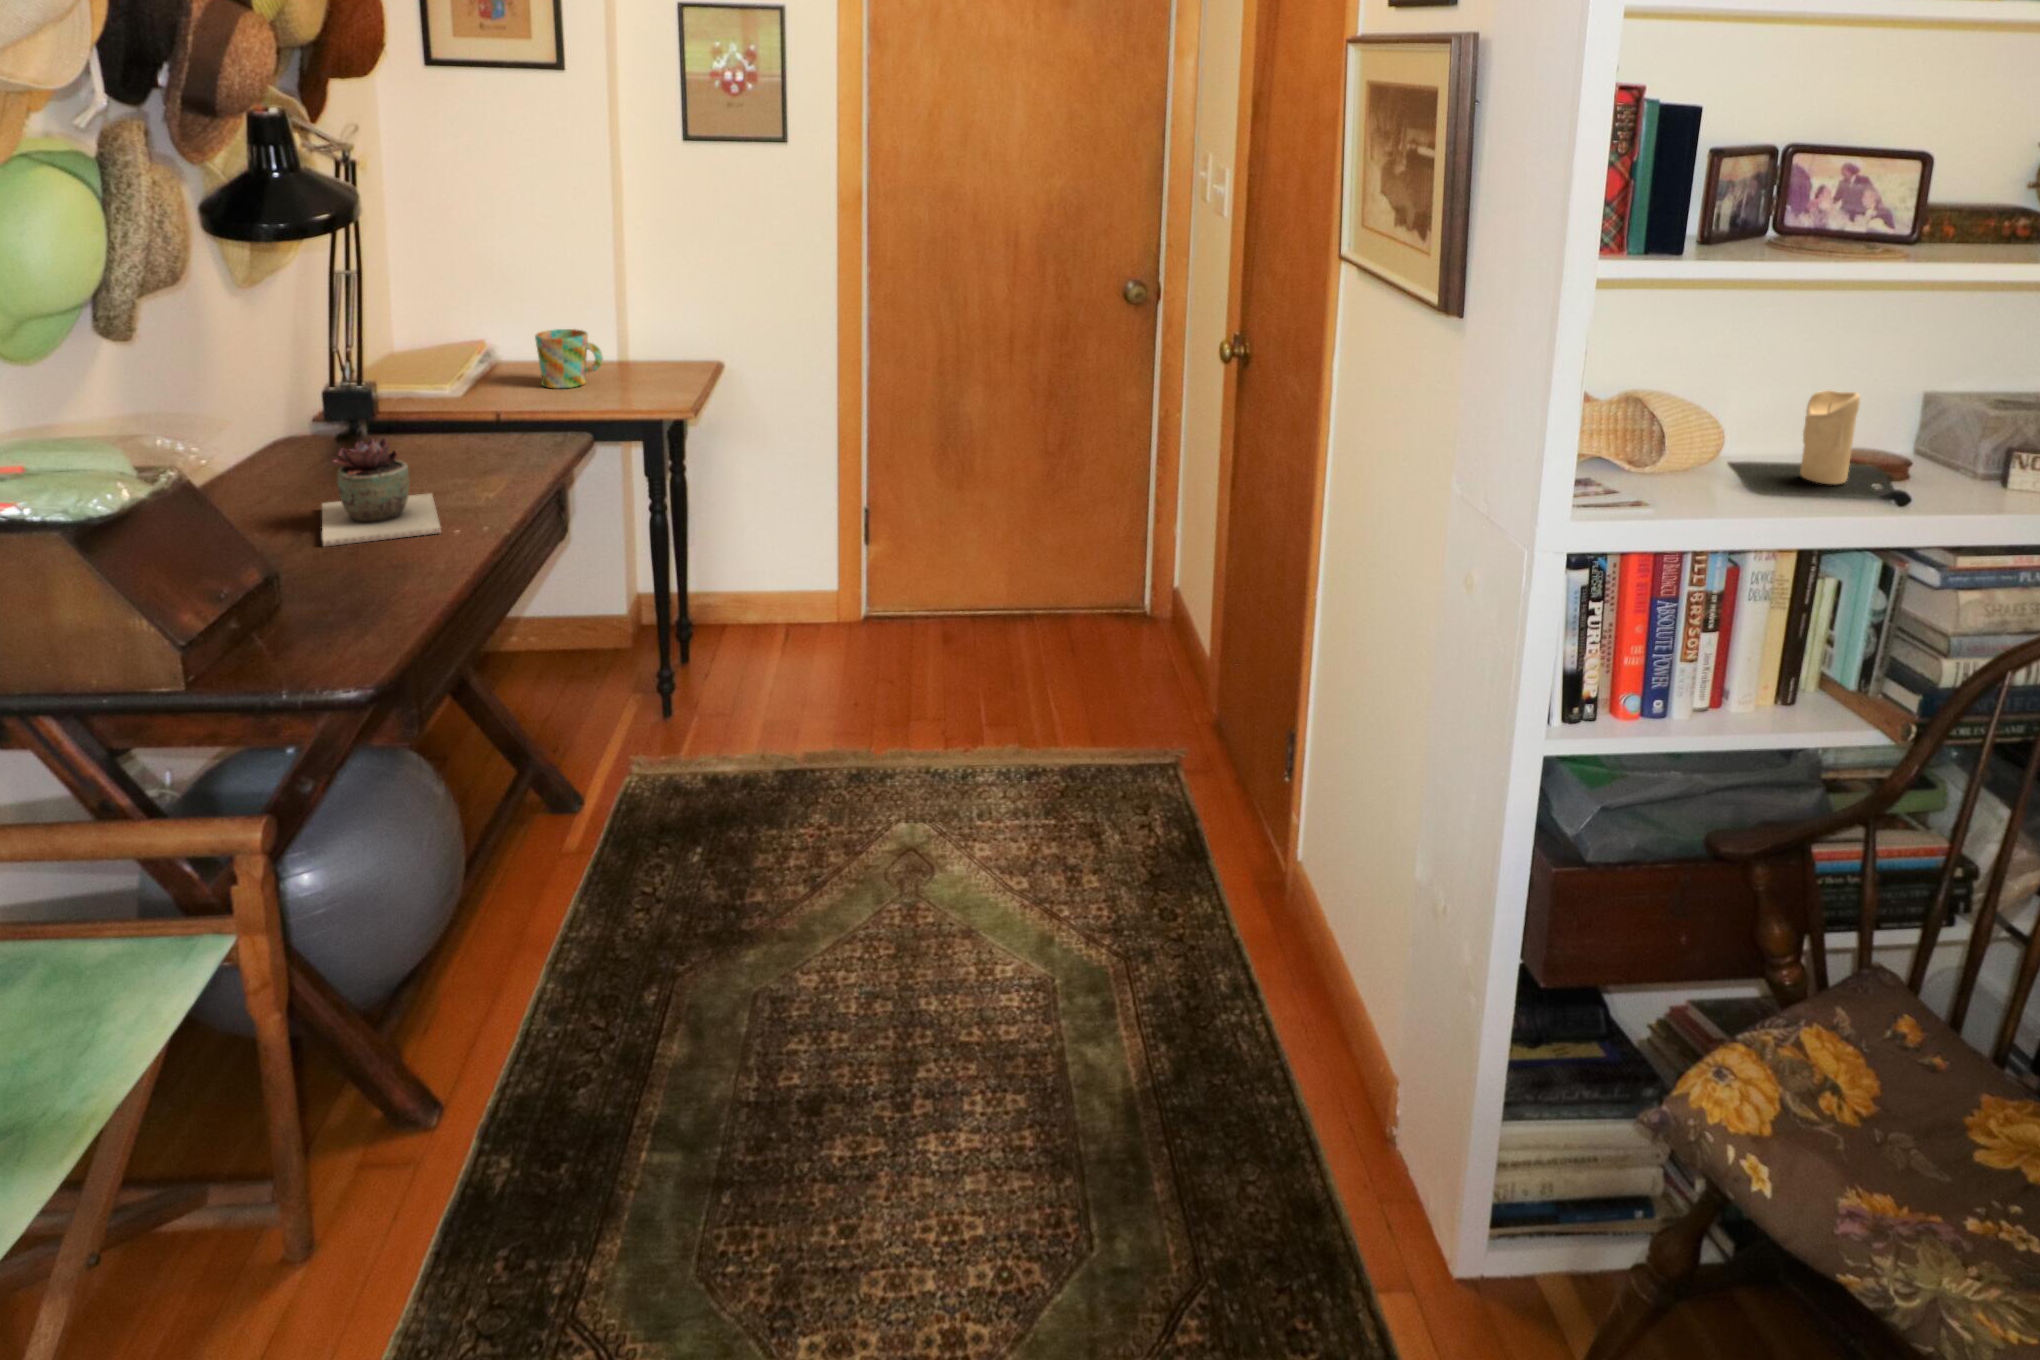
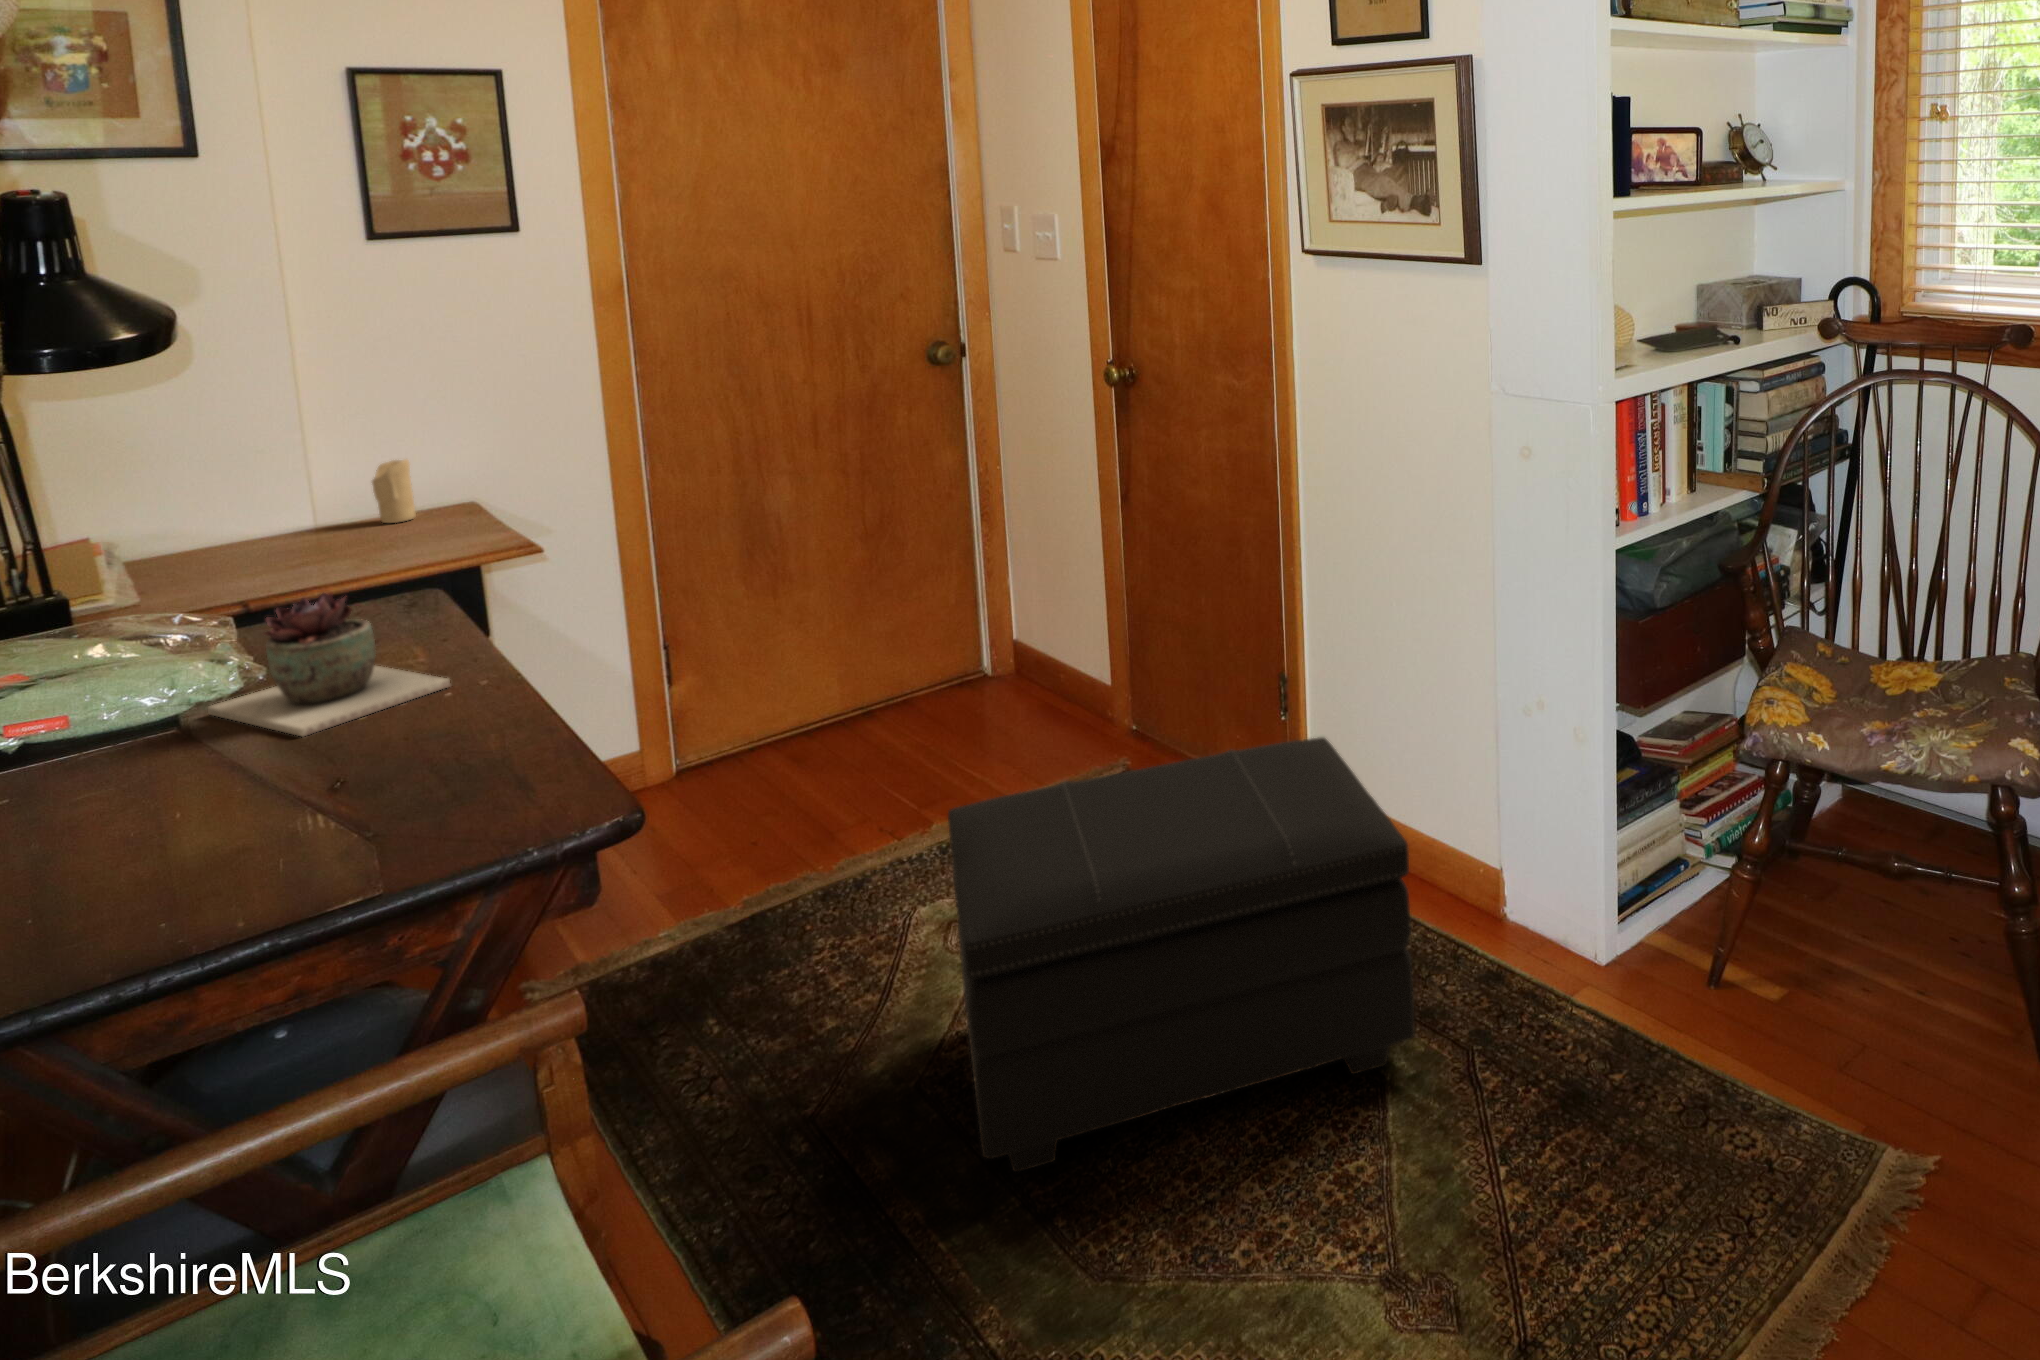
mug: present [535,329,603,388] -> none [237,483,347,562]
candle: present [1800,390,1860,484] -> present [372,459,416,523]
footstool: none [693,761,1209,1232] -> present [948,737,1415,1172]

